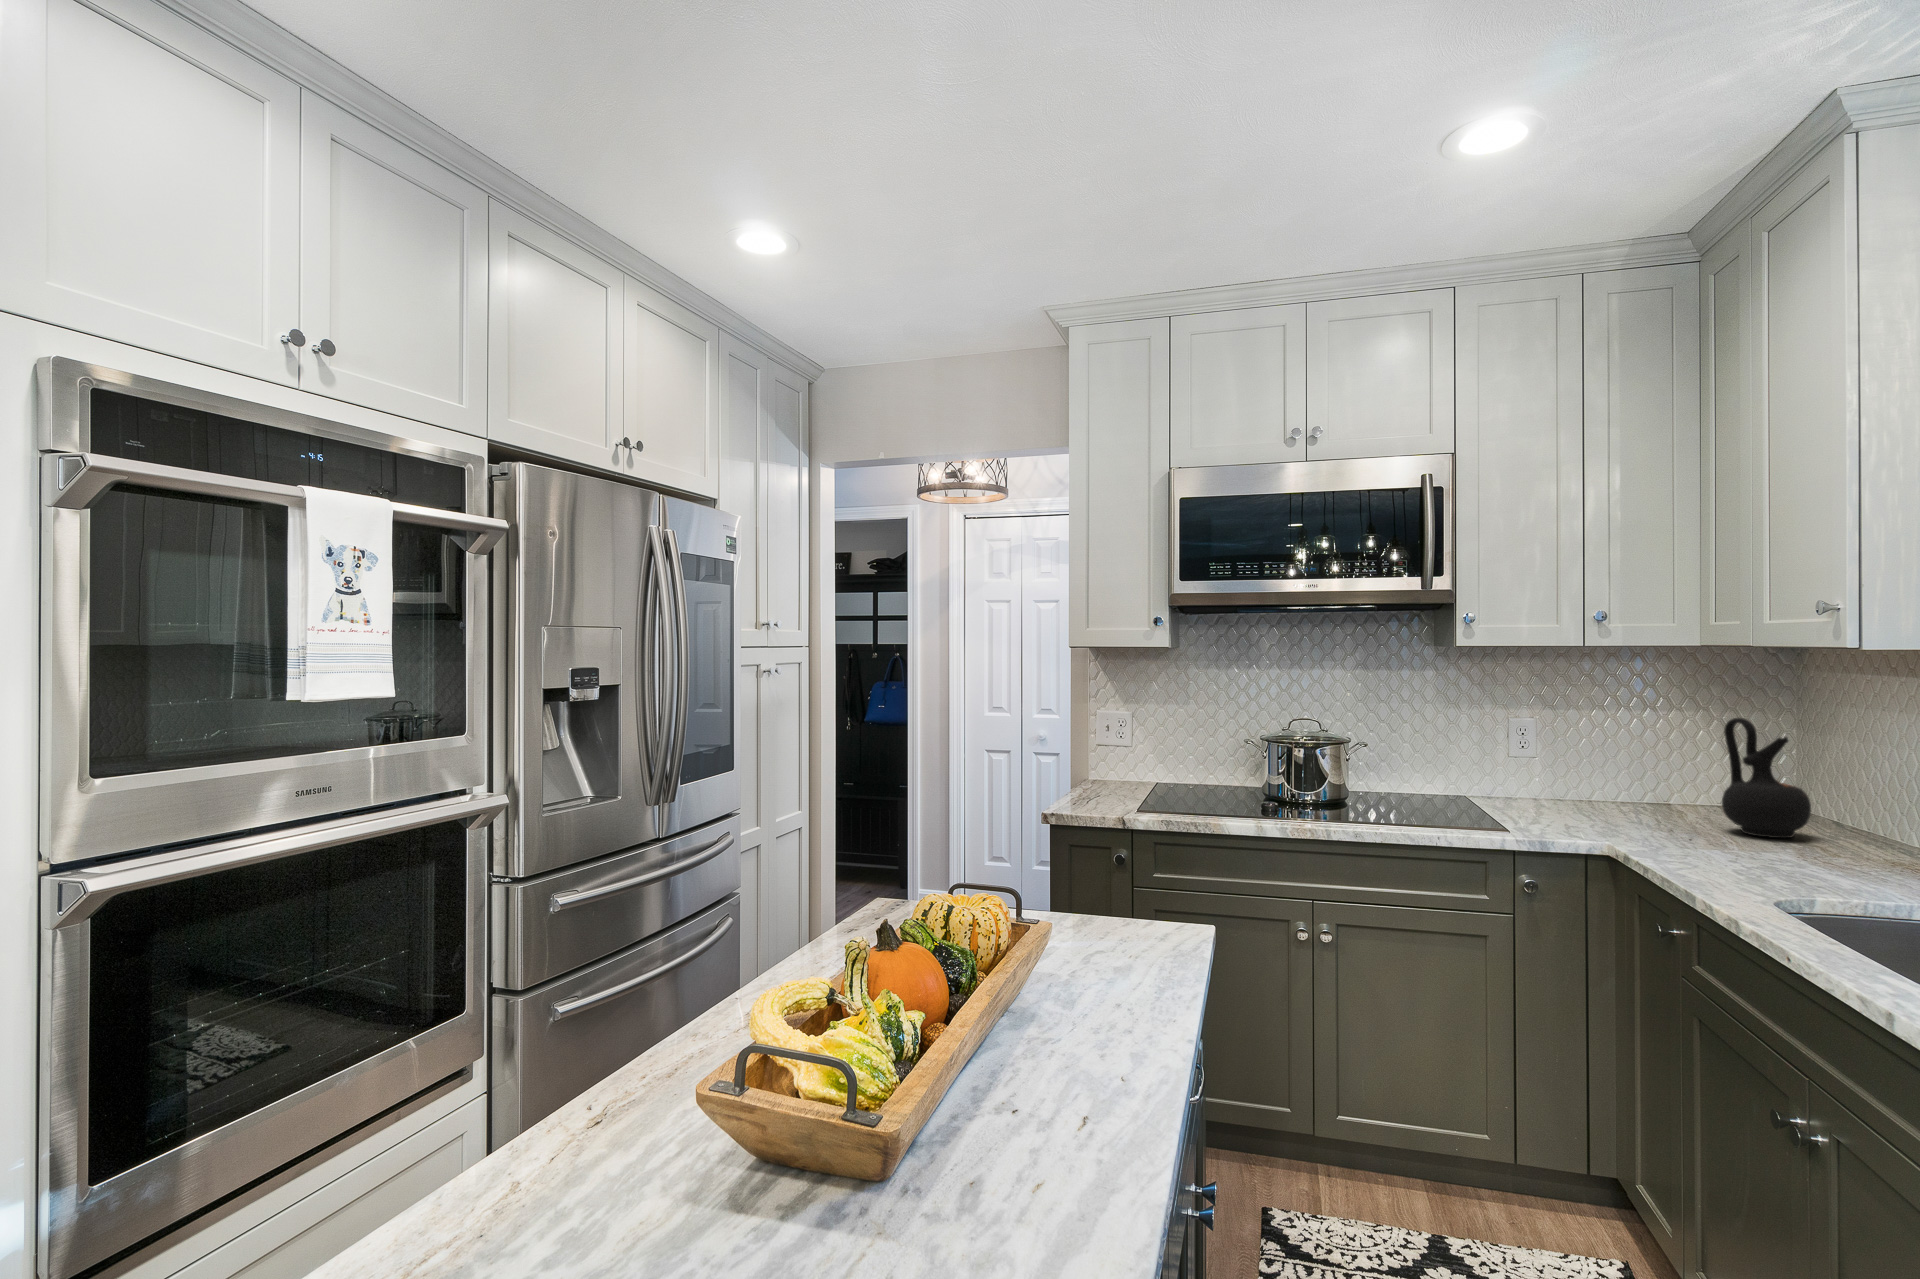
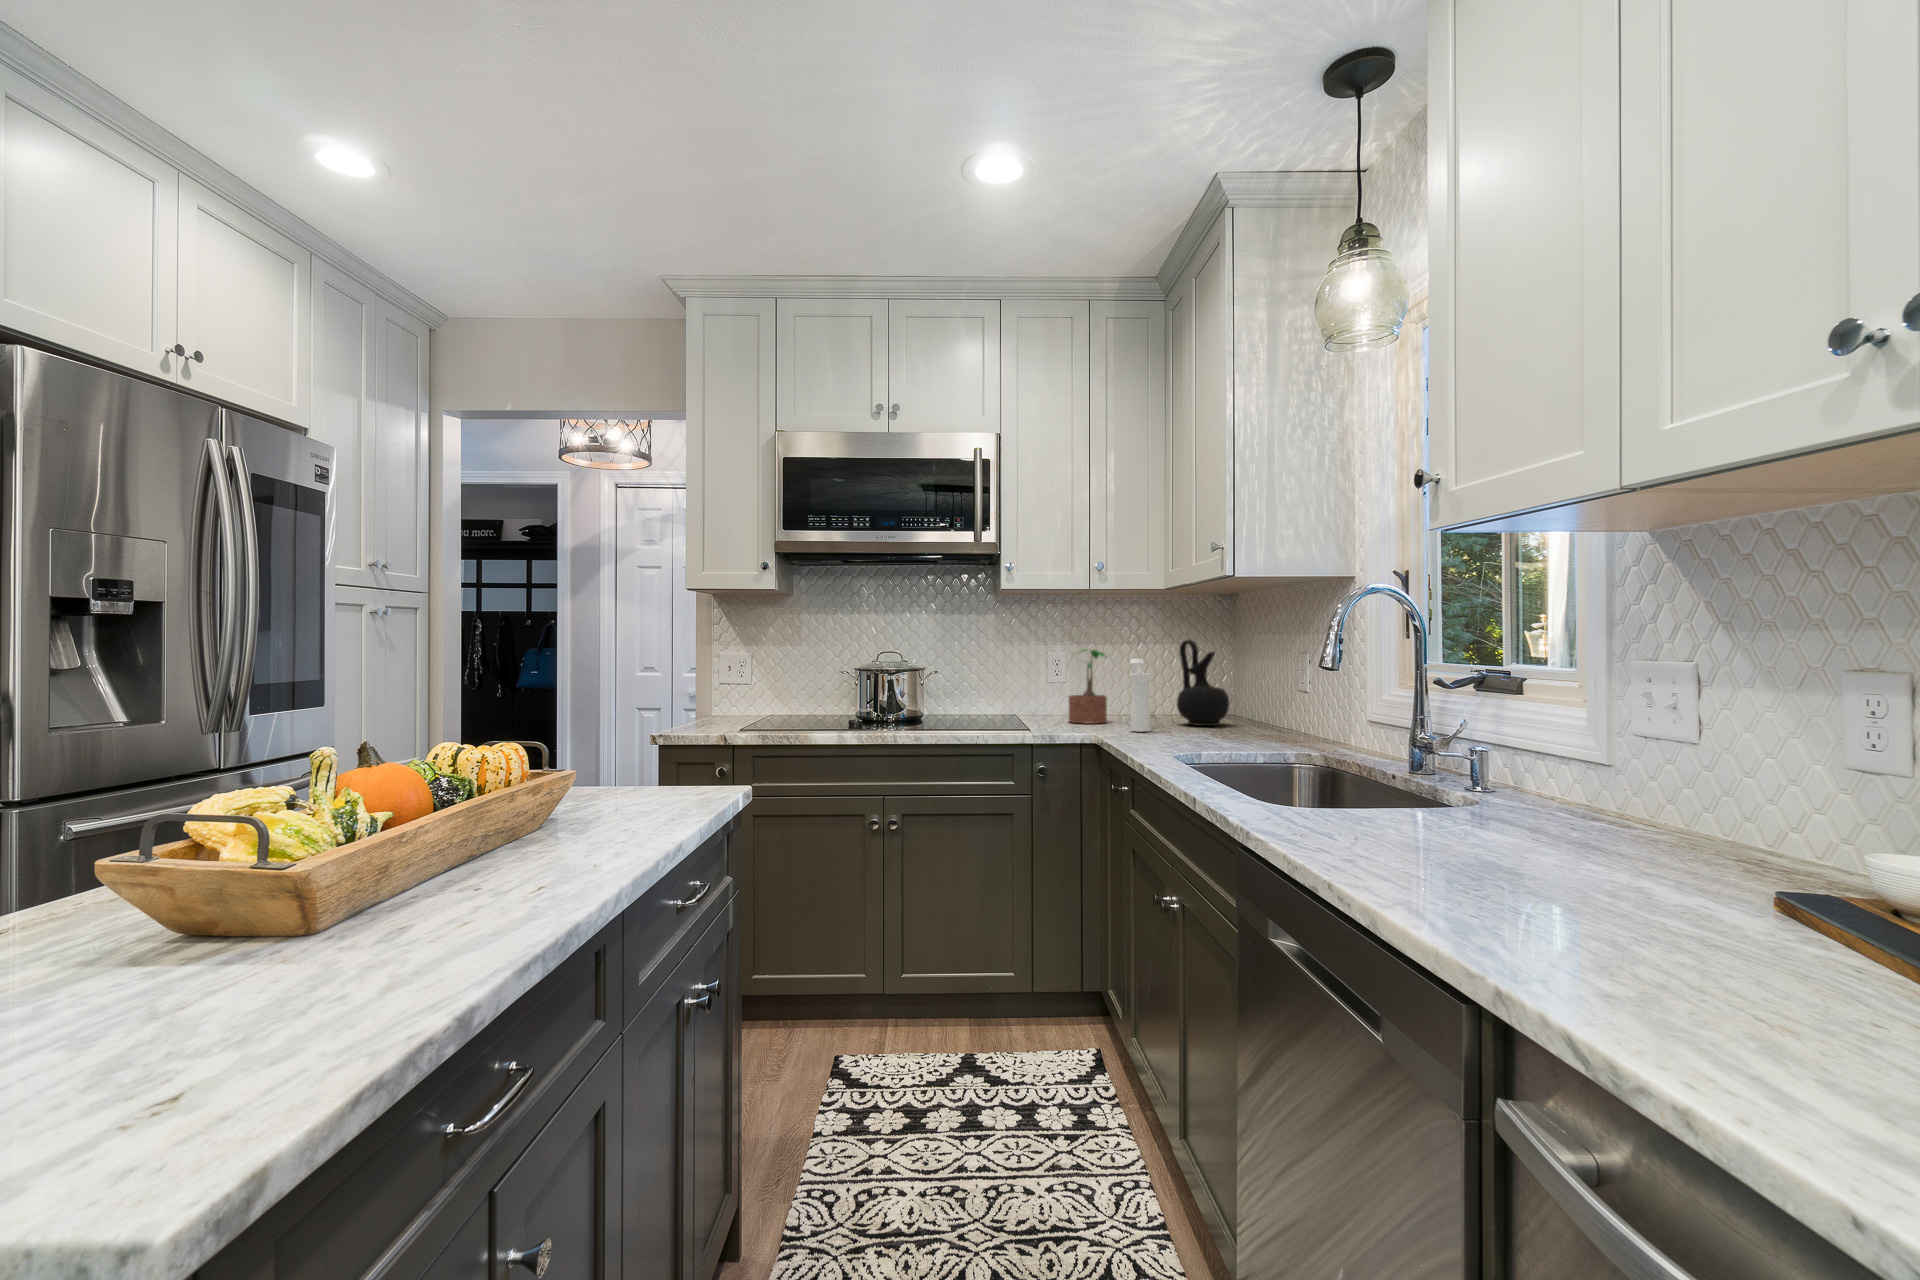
potted plant: none [1552,723,1614,822] -> present [1069,649,1107,724]
pepper mill: none [1652,744,1692,846] -> present [1129,659,1150,732]

